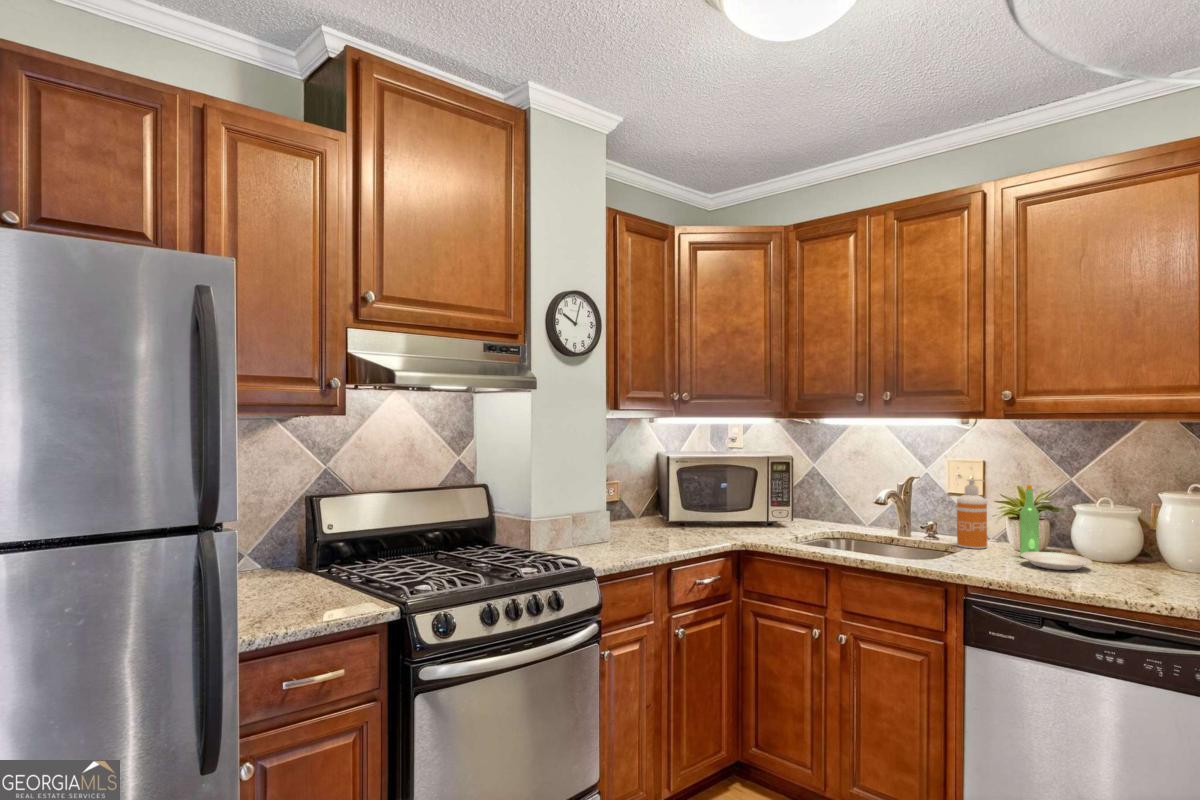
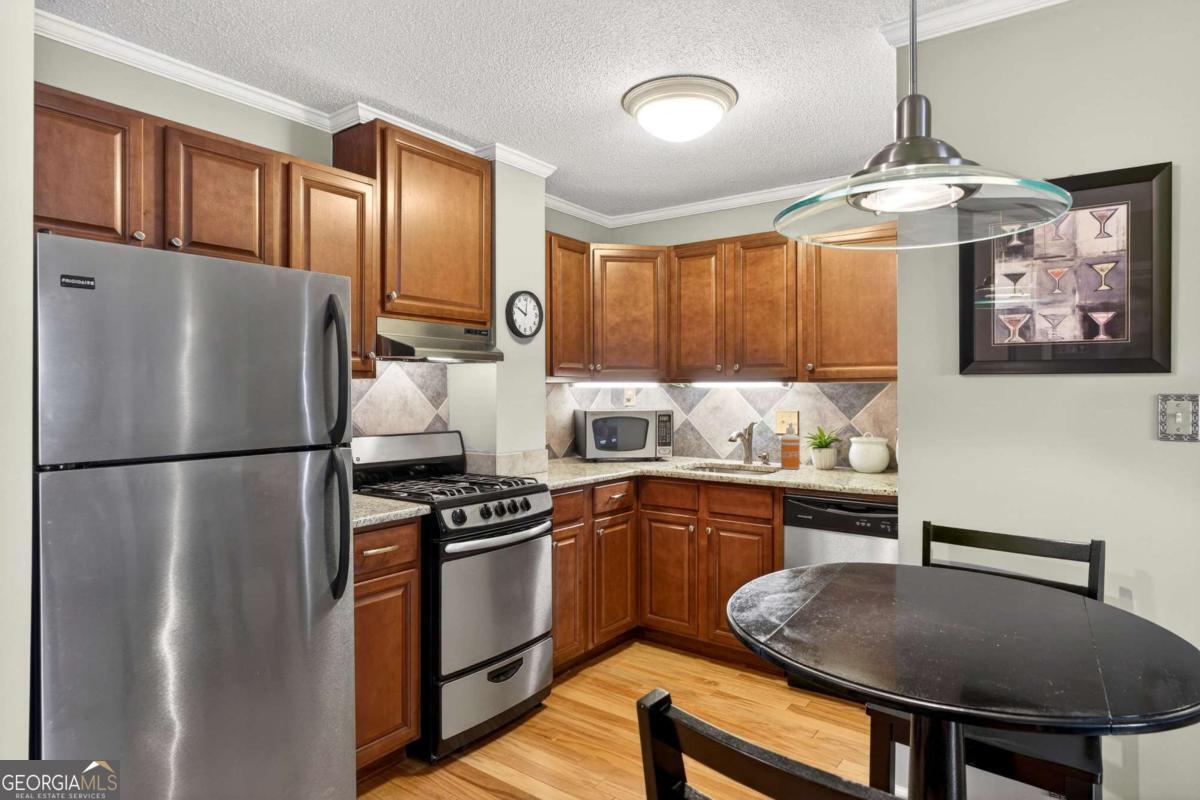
plate: present [1020,485,1092,570] -> none [818,425,858,477]

